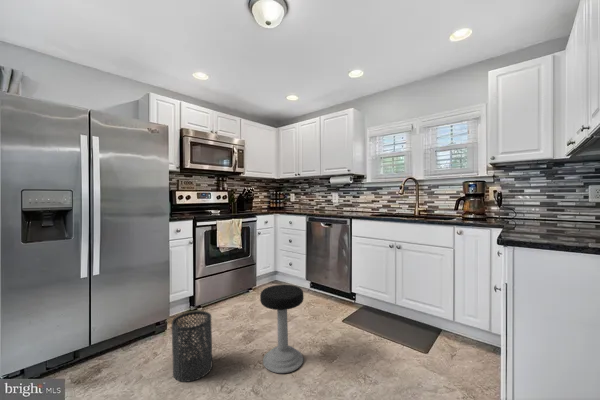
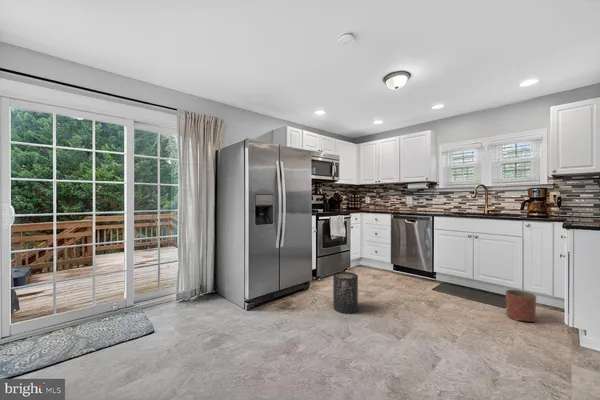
stool: present [260,285,304,373] -> none [388,257,419,313]
planter: none [421,329,461,382] -> present [506,290,536,322]

